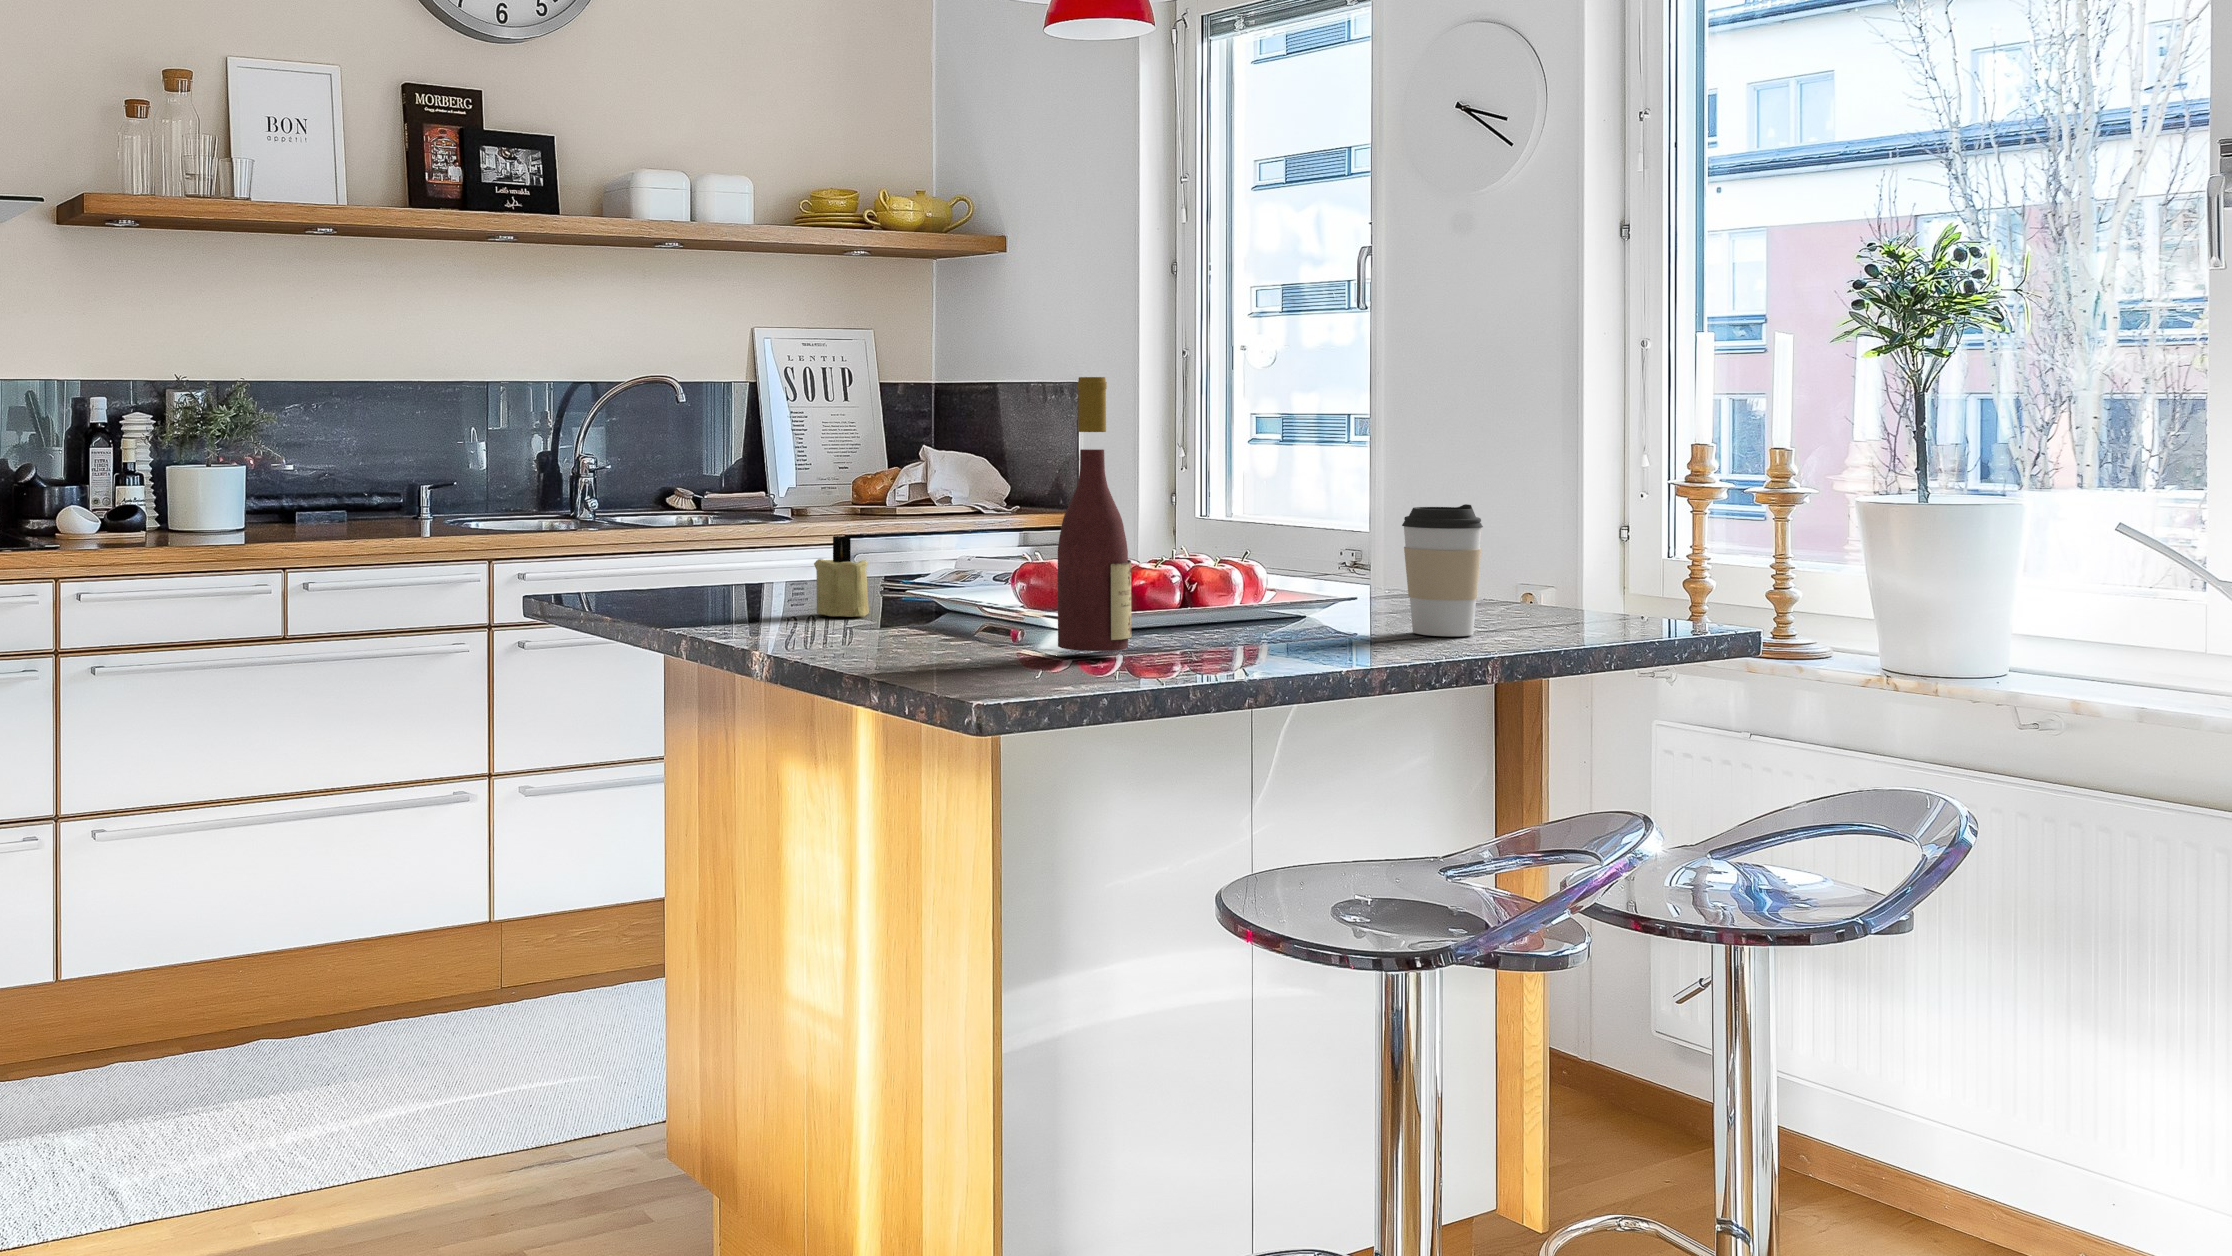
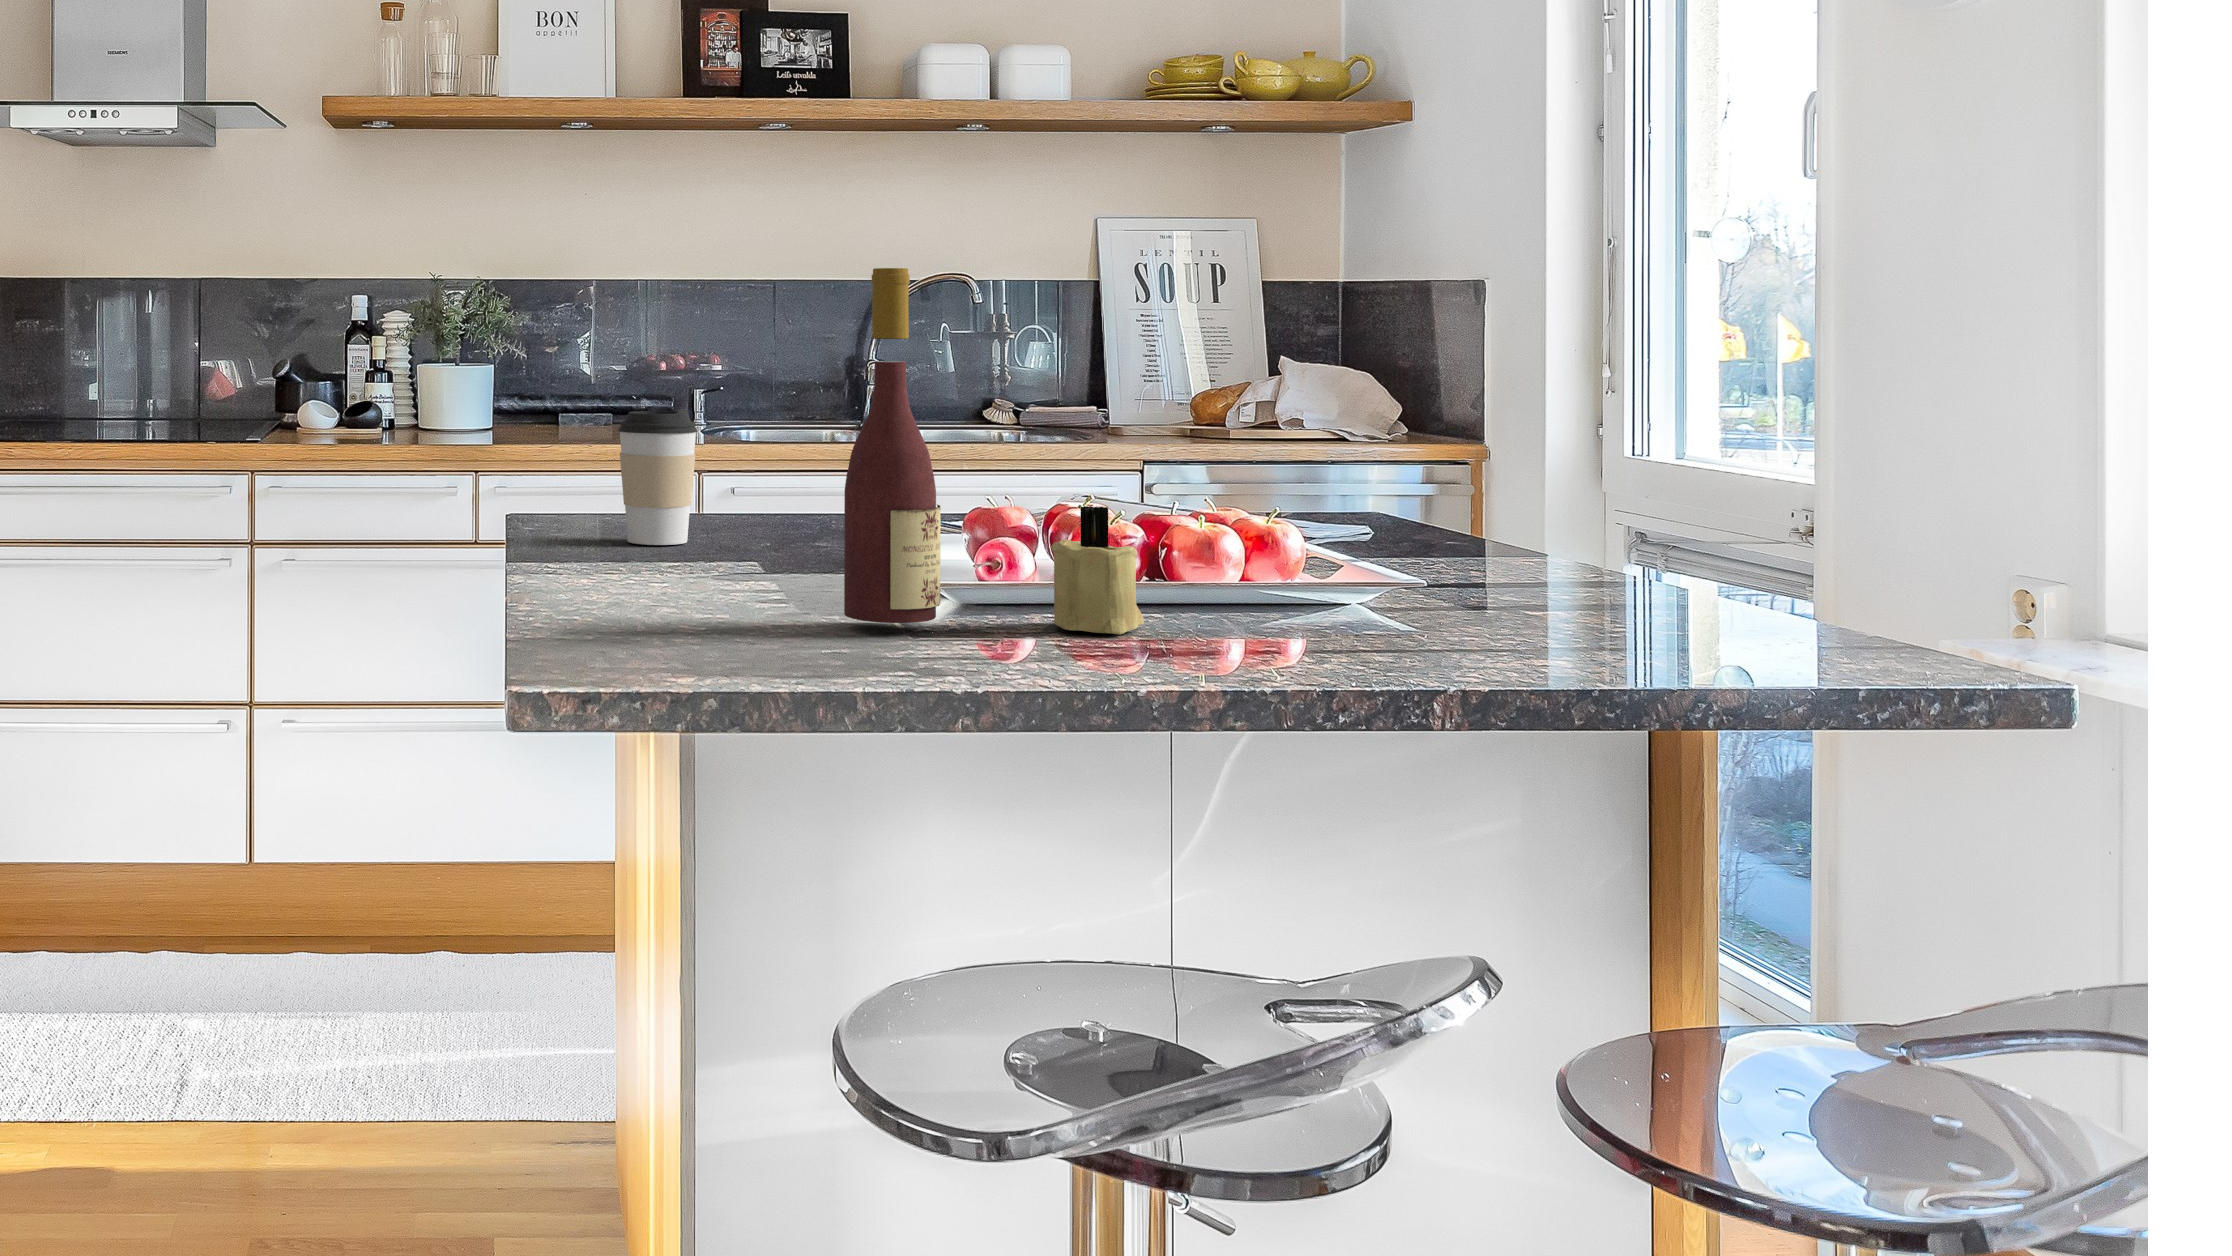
coffee cup: present [1402,504,1483,636] -> present [618,409,697,545]
candle: present [814,536,869,617] -> present [1051,506,1144,634]

